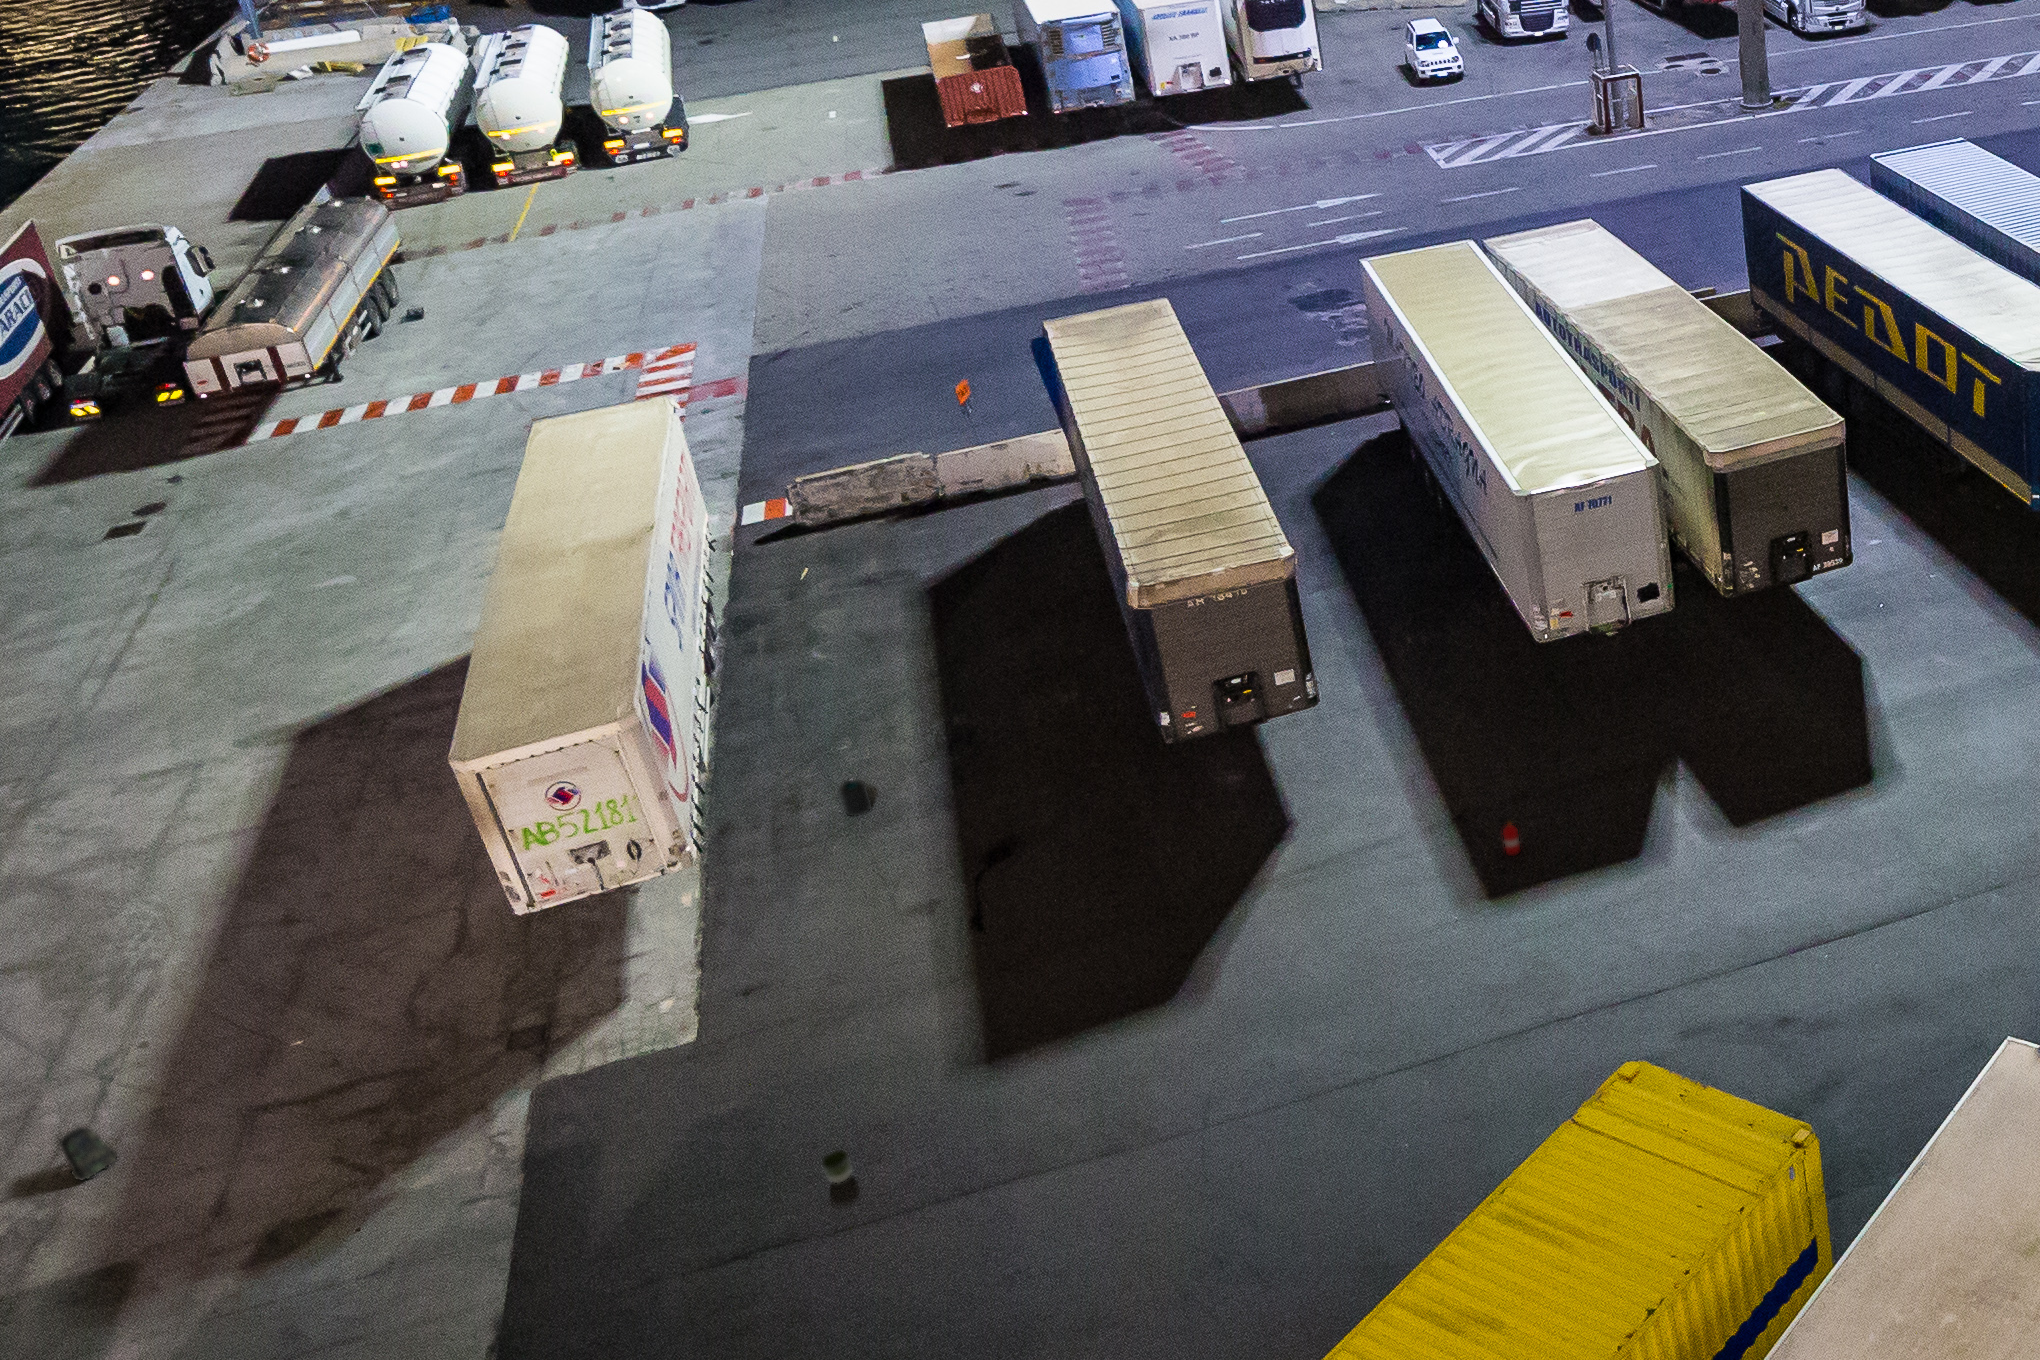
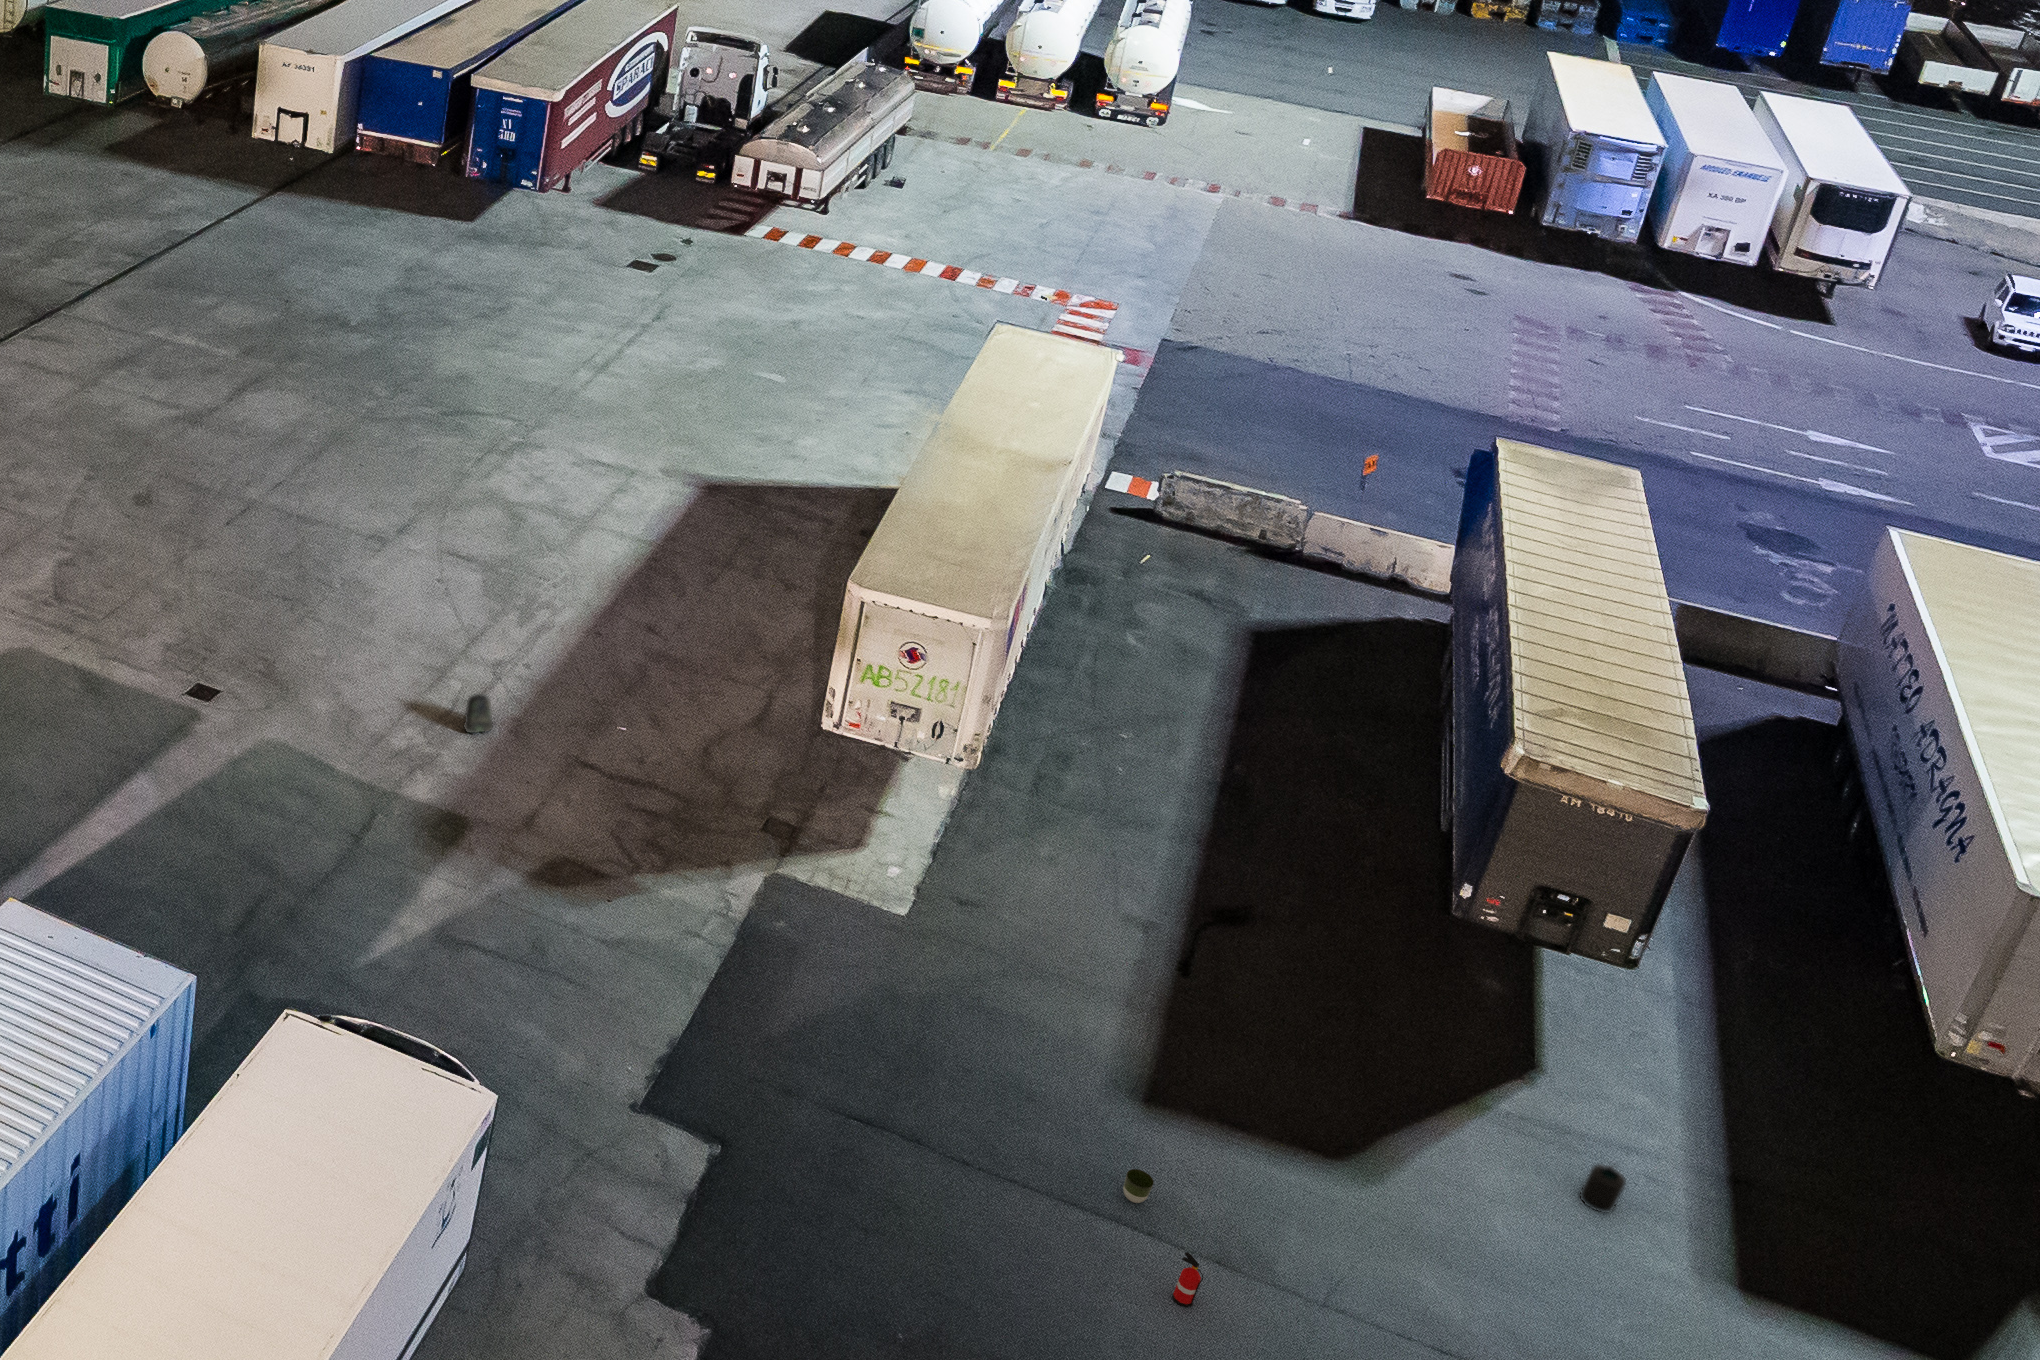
trash can: present [839,779,871,816] -> present [1580,1165,1626,1212]
fire extinguisher: present [1498,818,1521,856] -> present [1172,1252,1204,1307]
planter: present [822,1150,851,1183] -> present [1123,1169,1154,1203]

